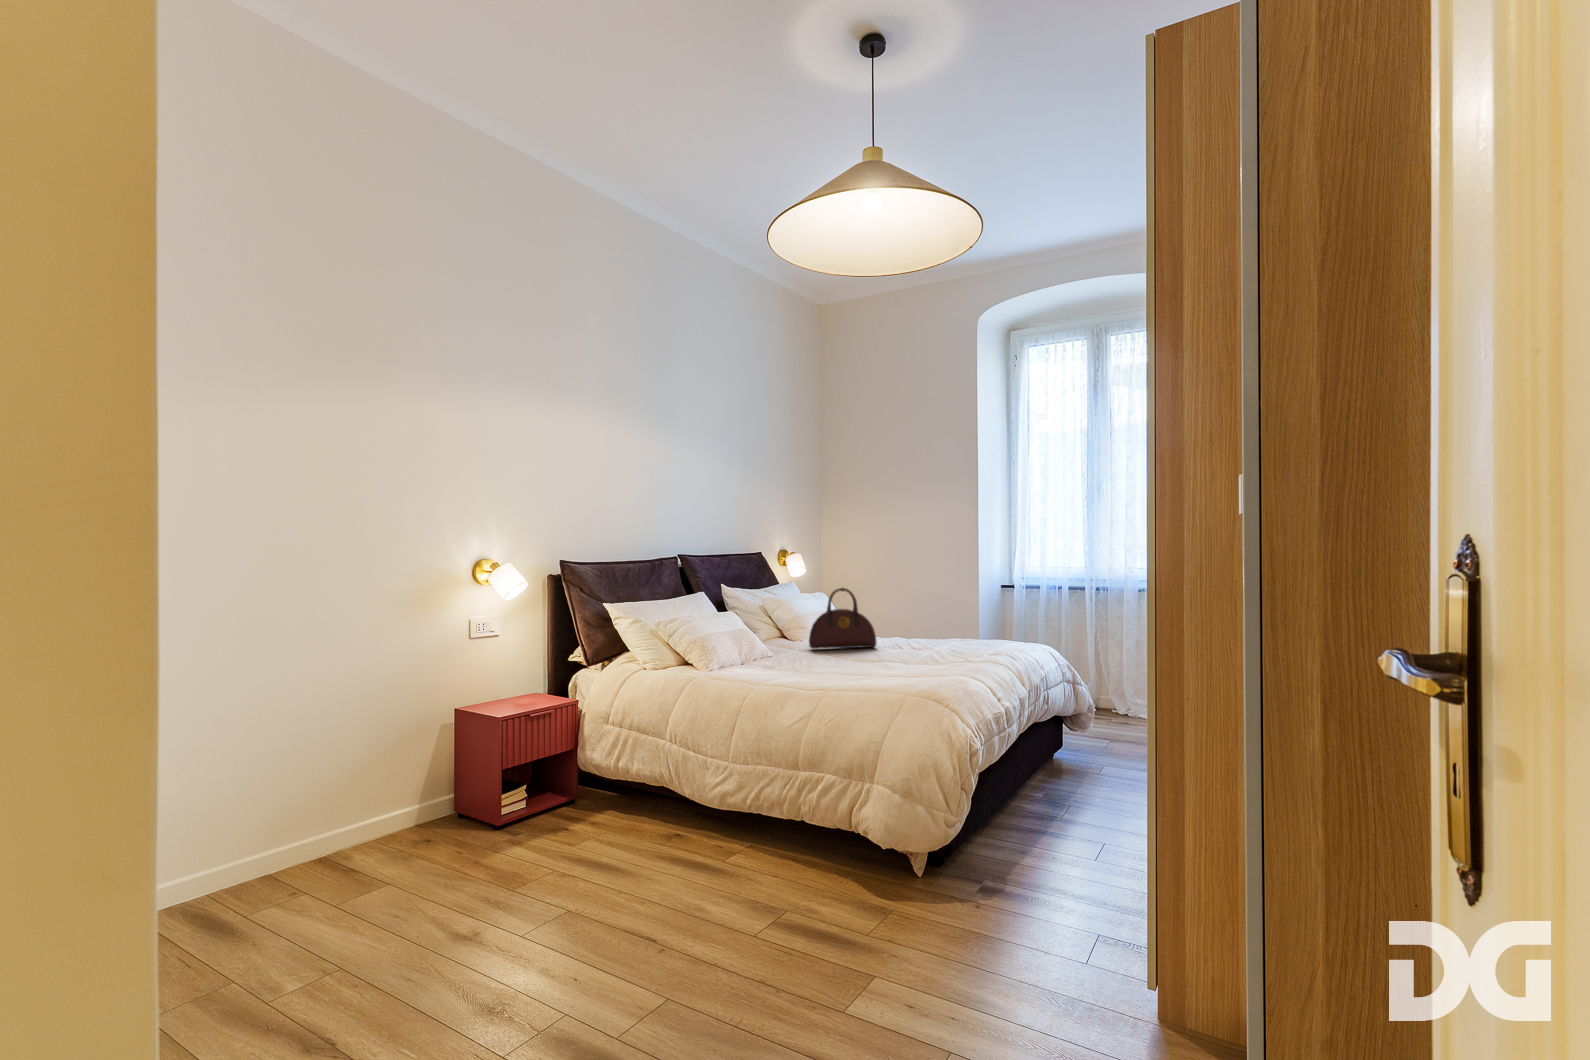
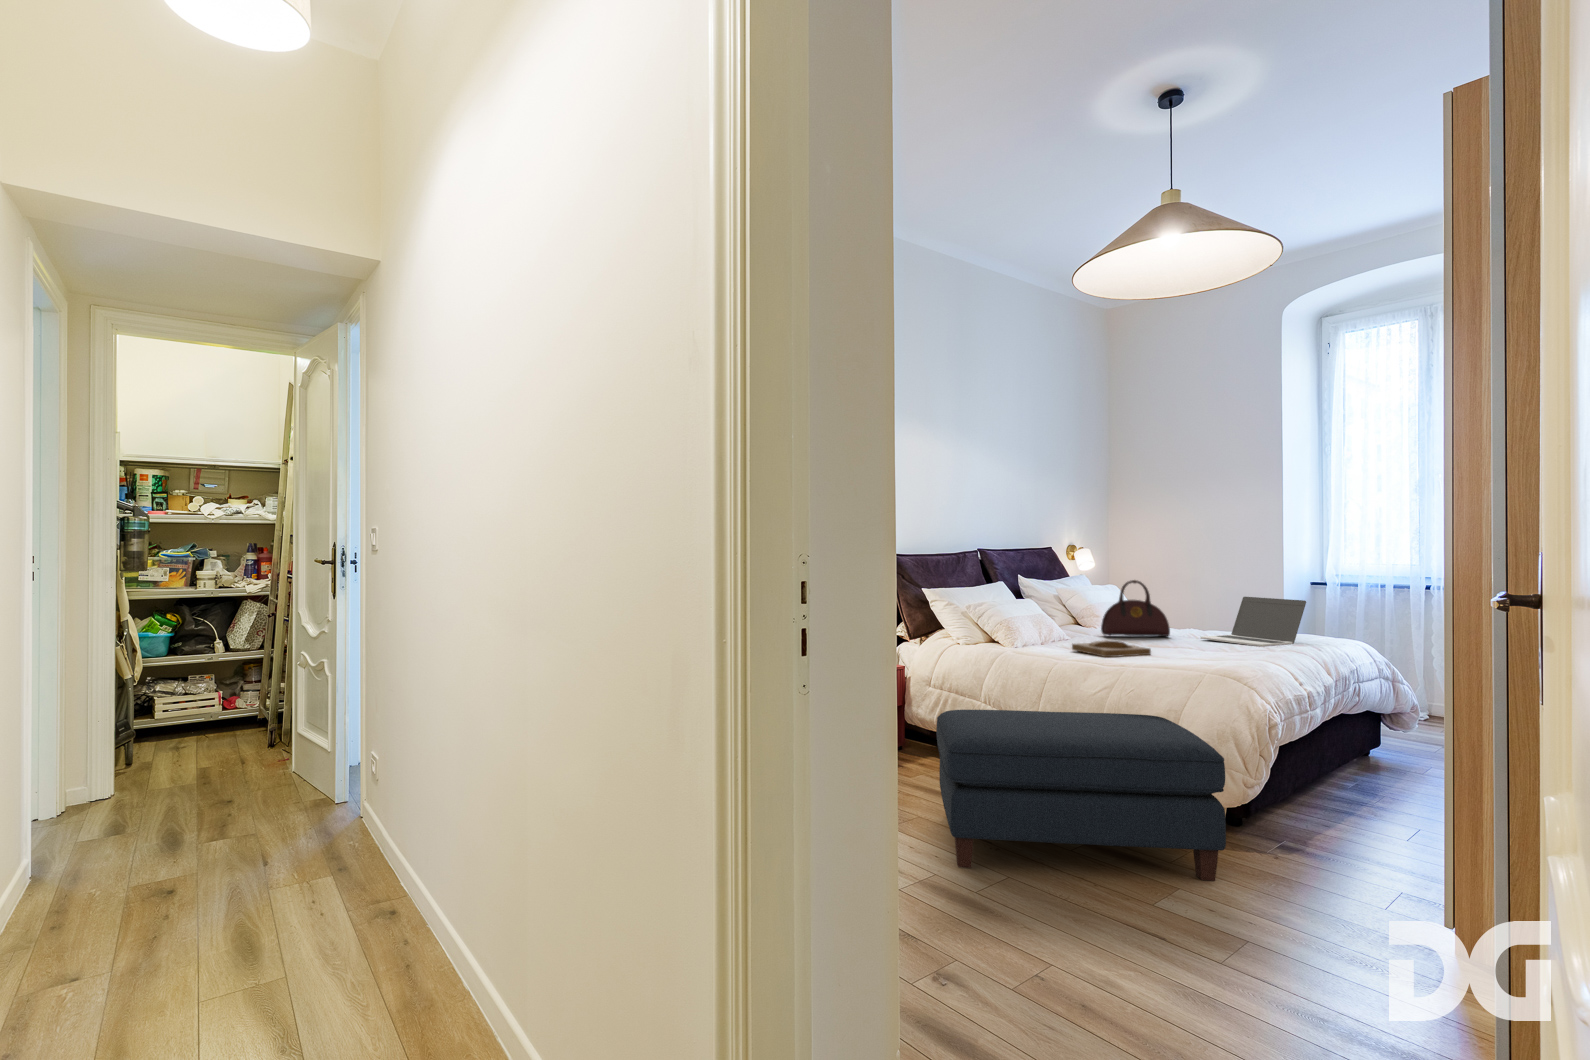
laptop: none [905,603,1001,656] -> present [1200,597,1306,646]
tray: none [772,659,854,679] -> present [1072,640,1151,657]
ottoman: none [581,753,926,1002] -> present [936,710,1226,881]

